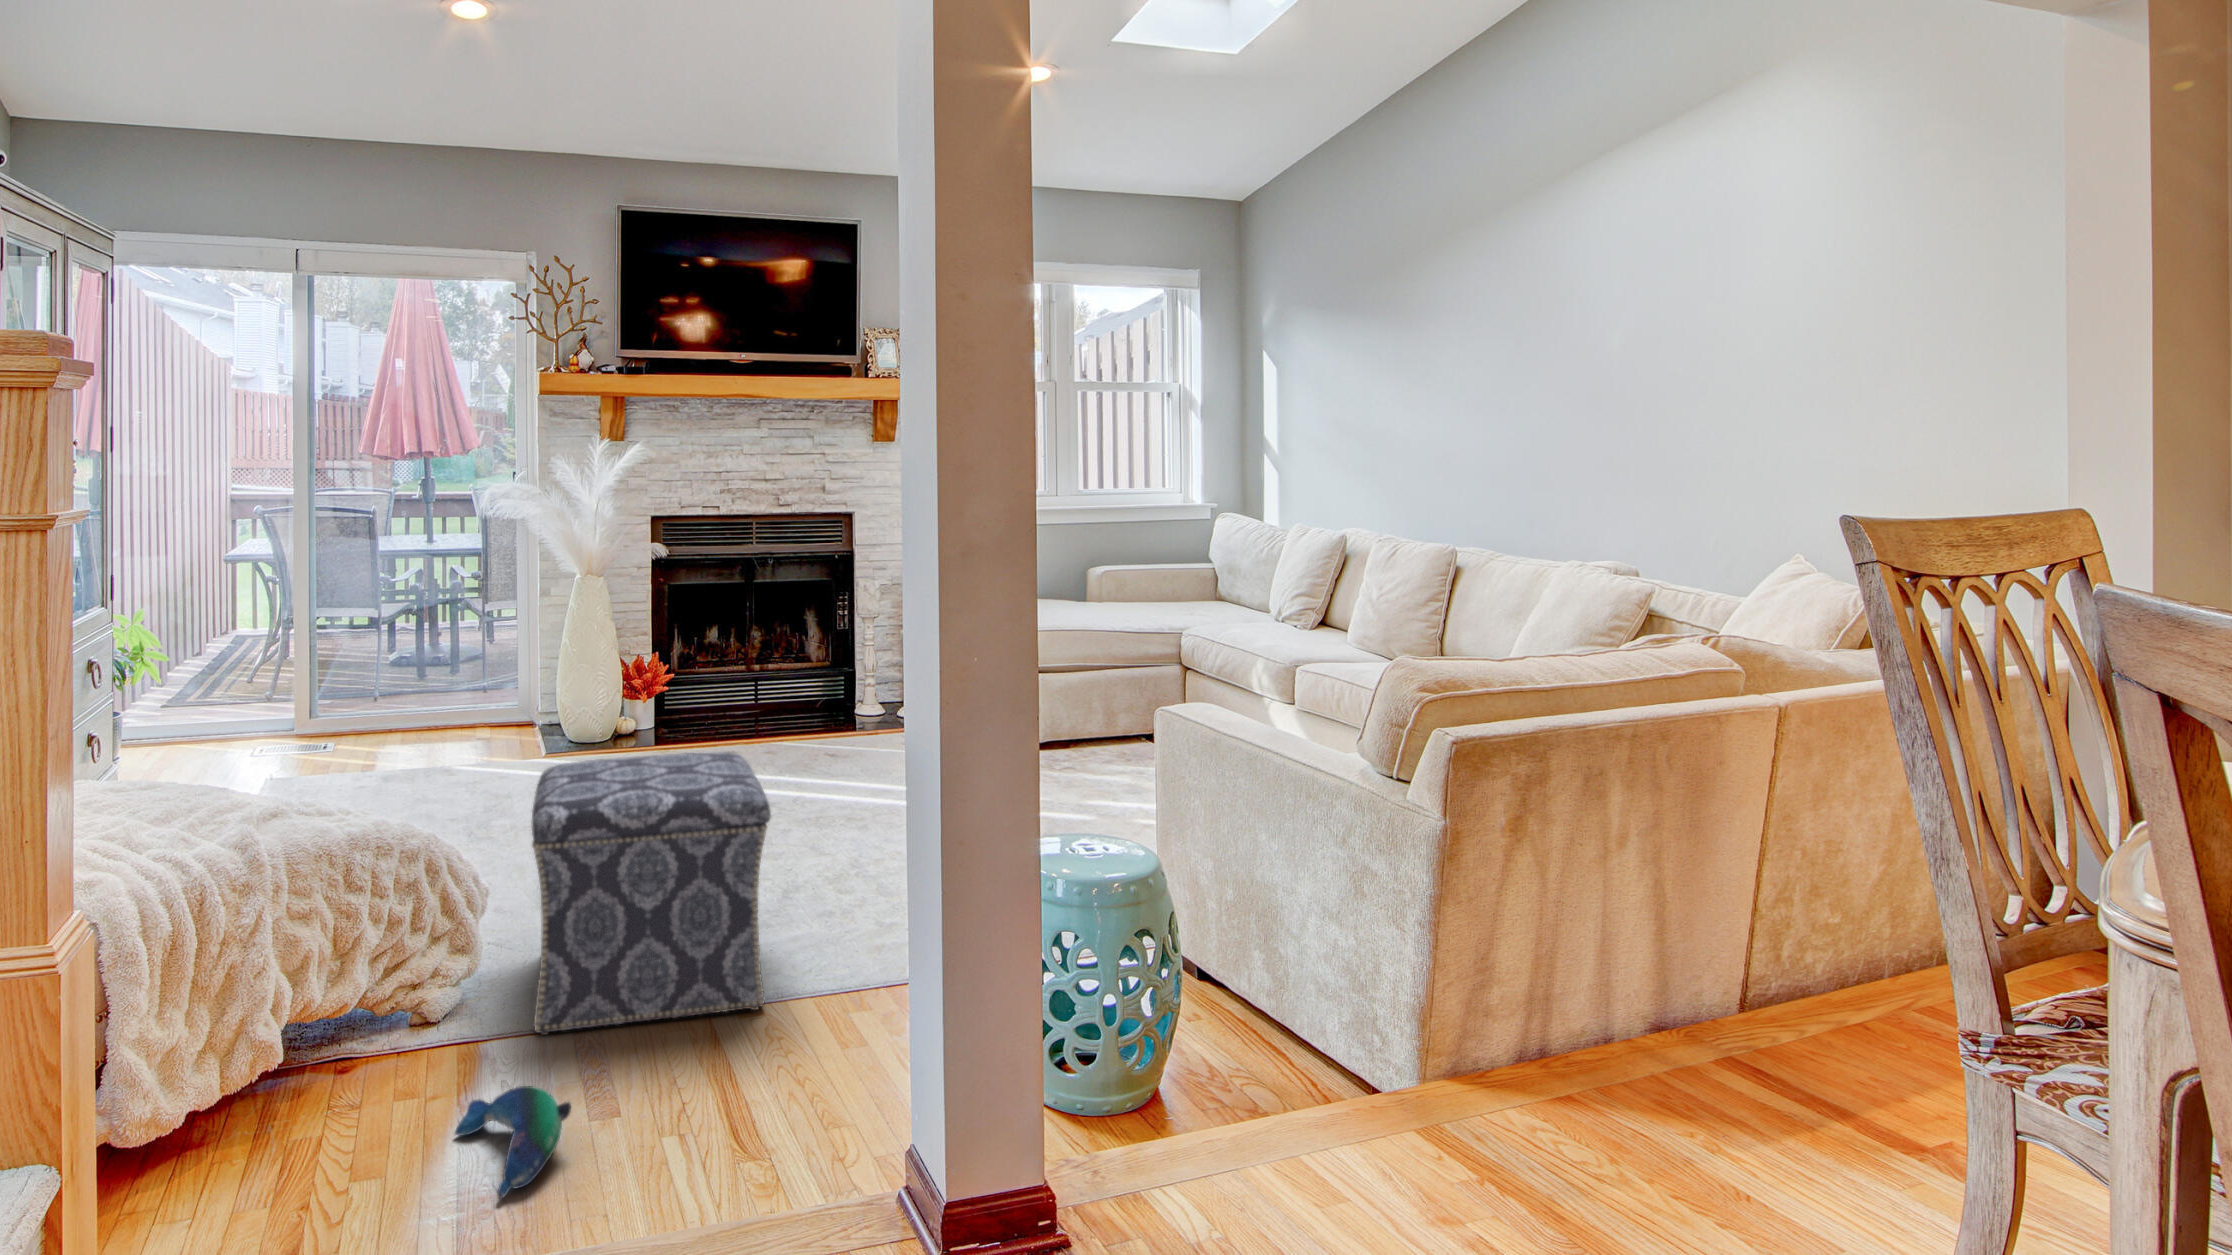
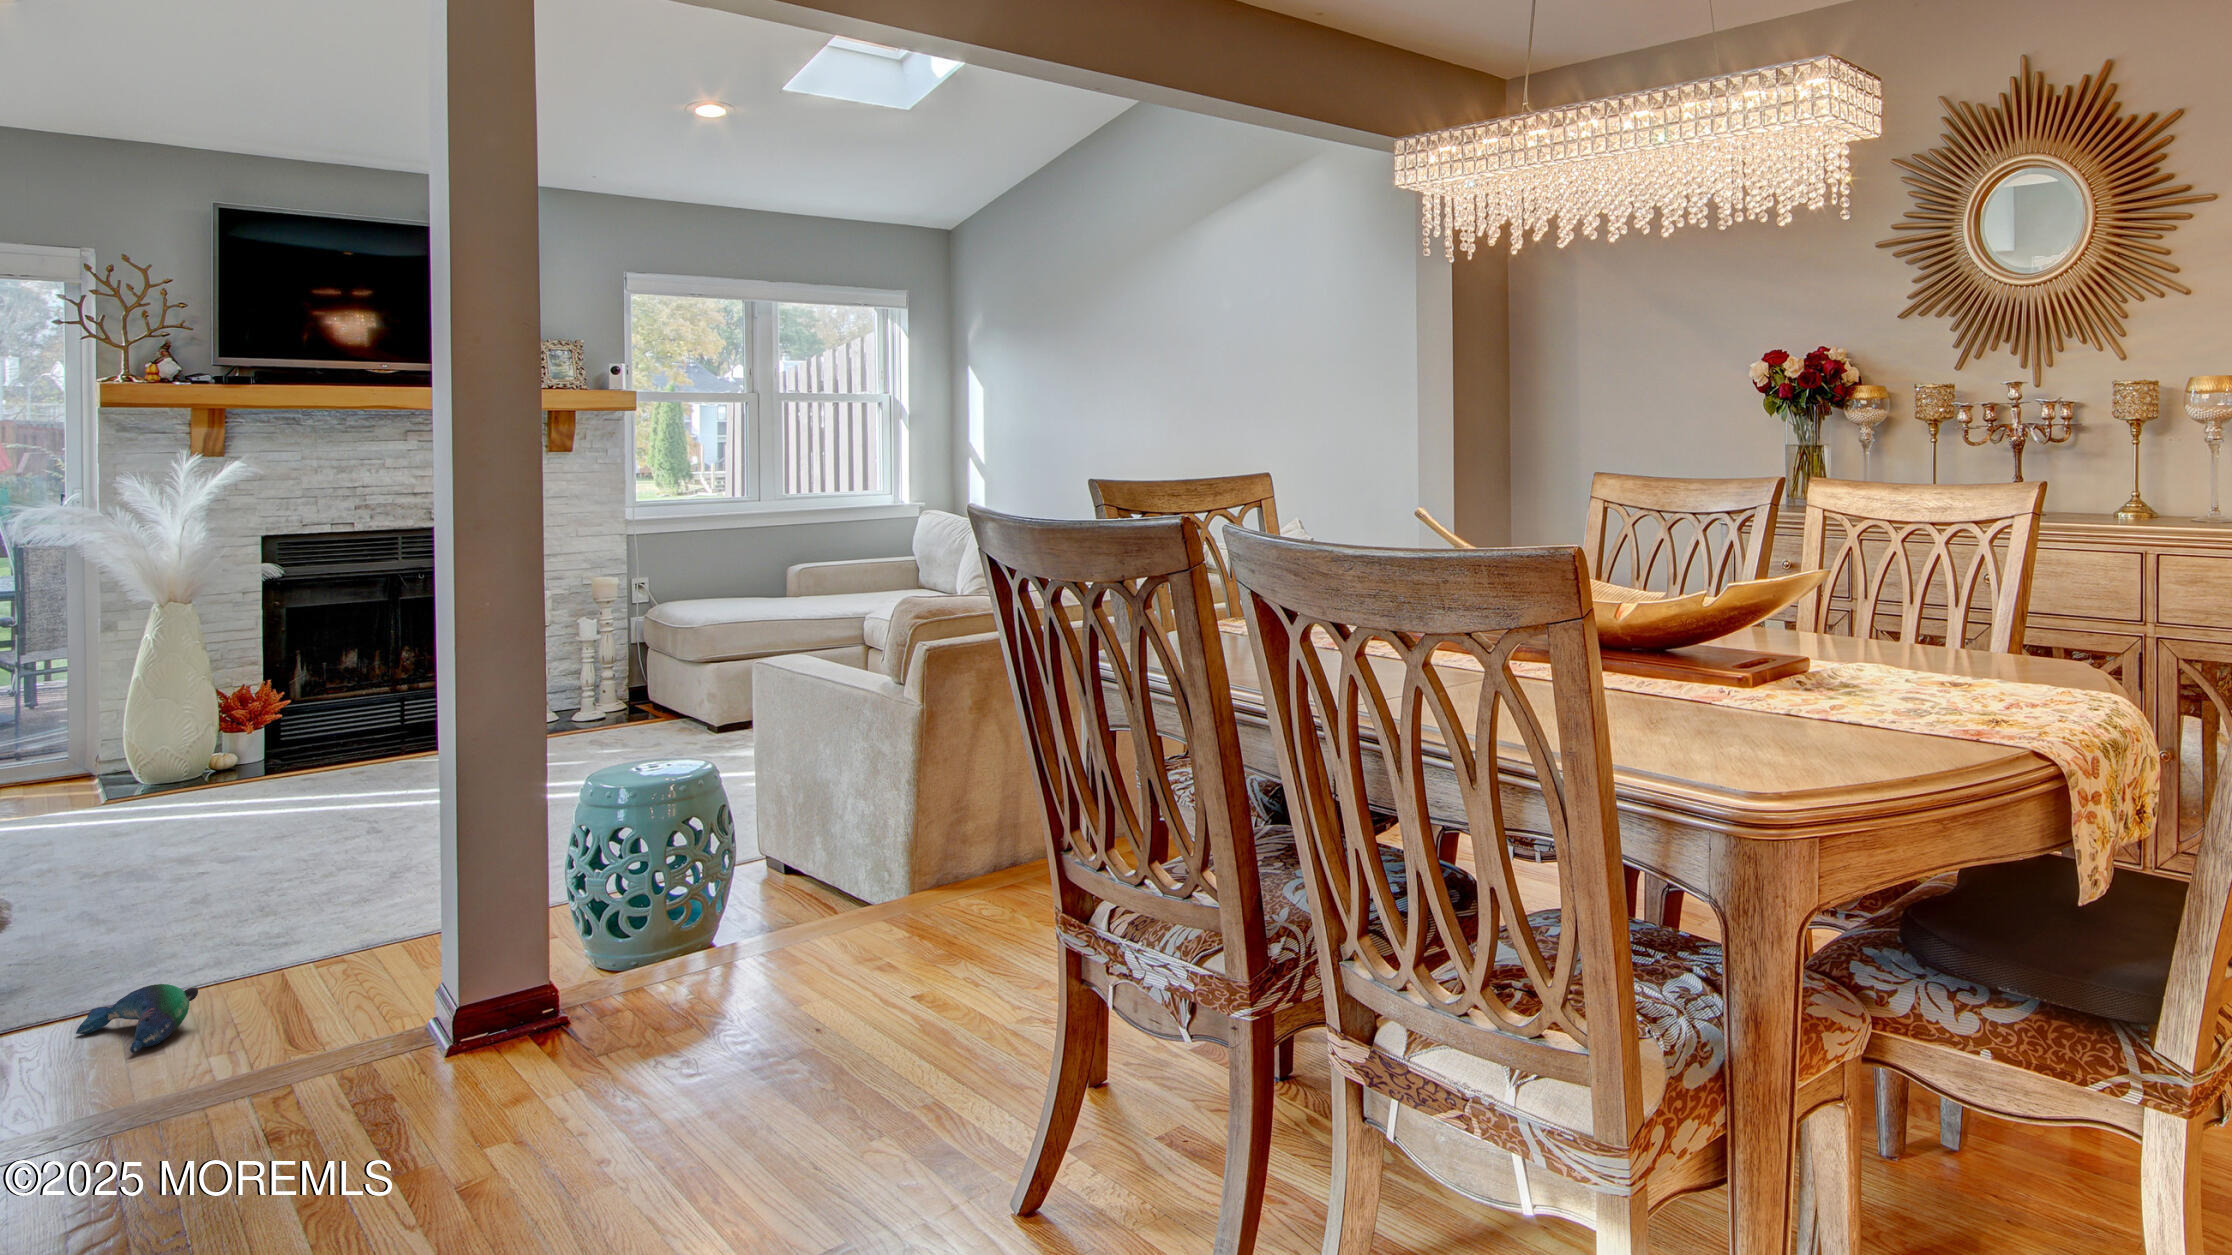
ottoman: present [532,752,771,1035] -> none [141,736,396,975]

